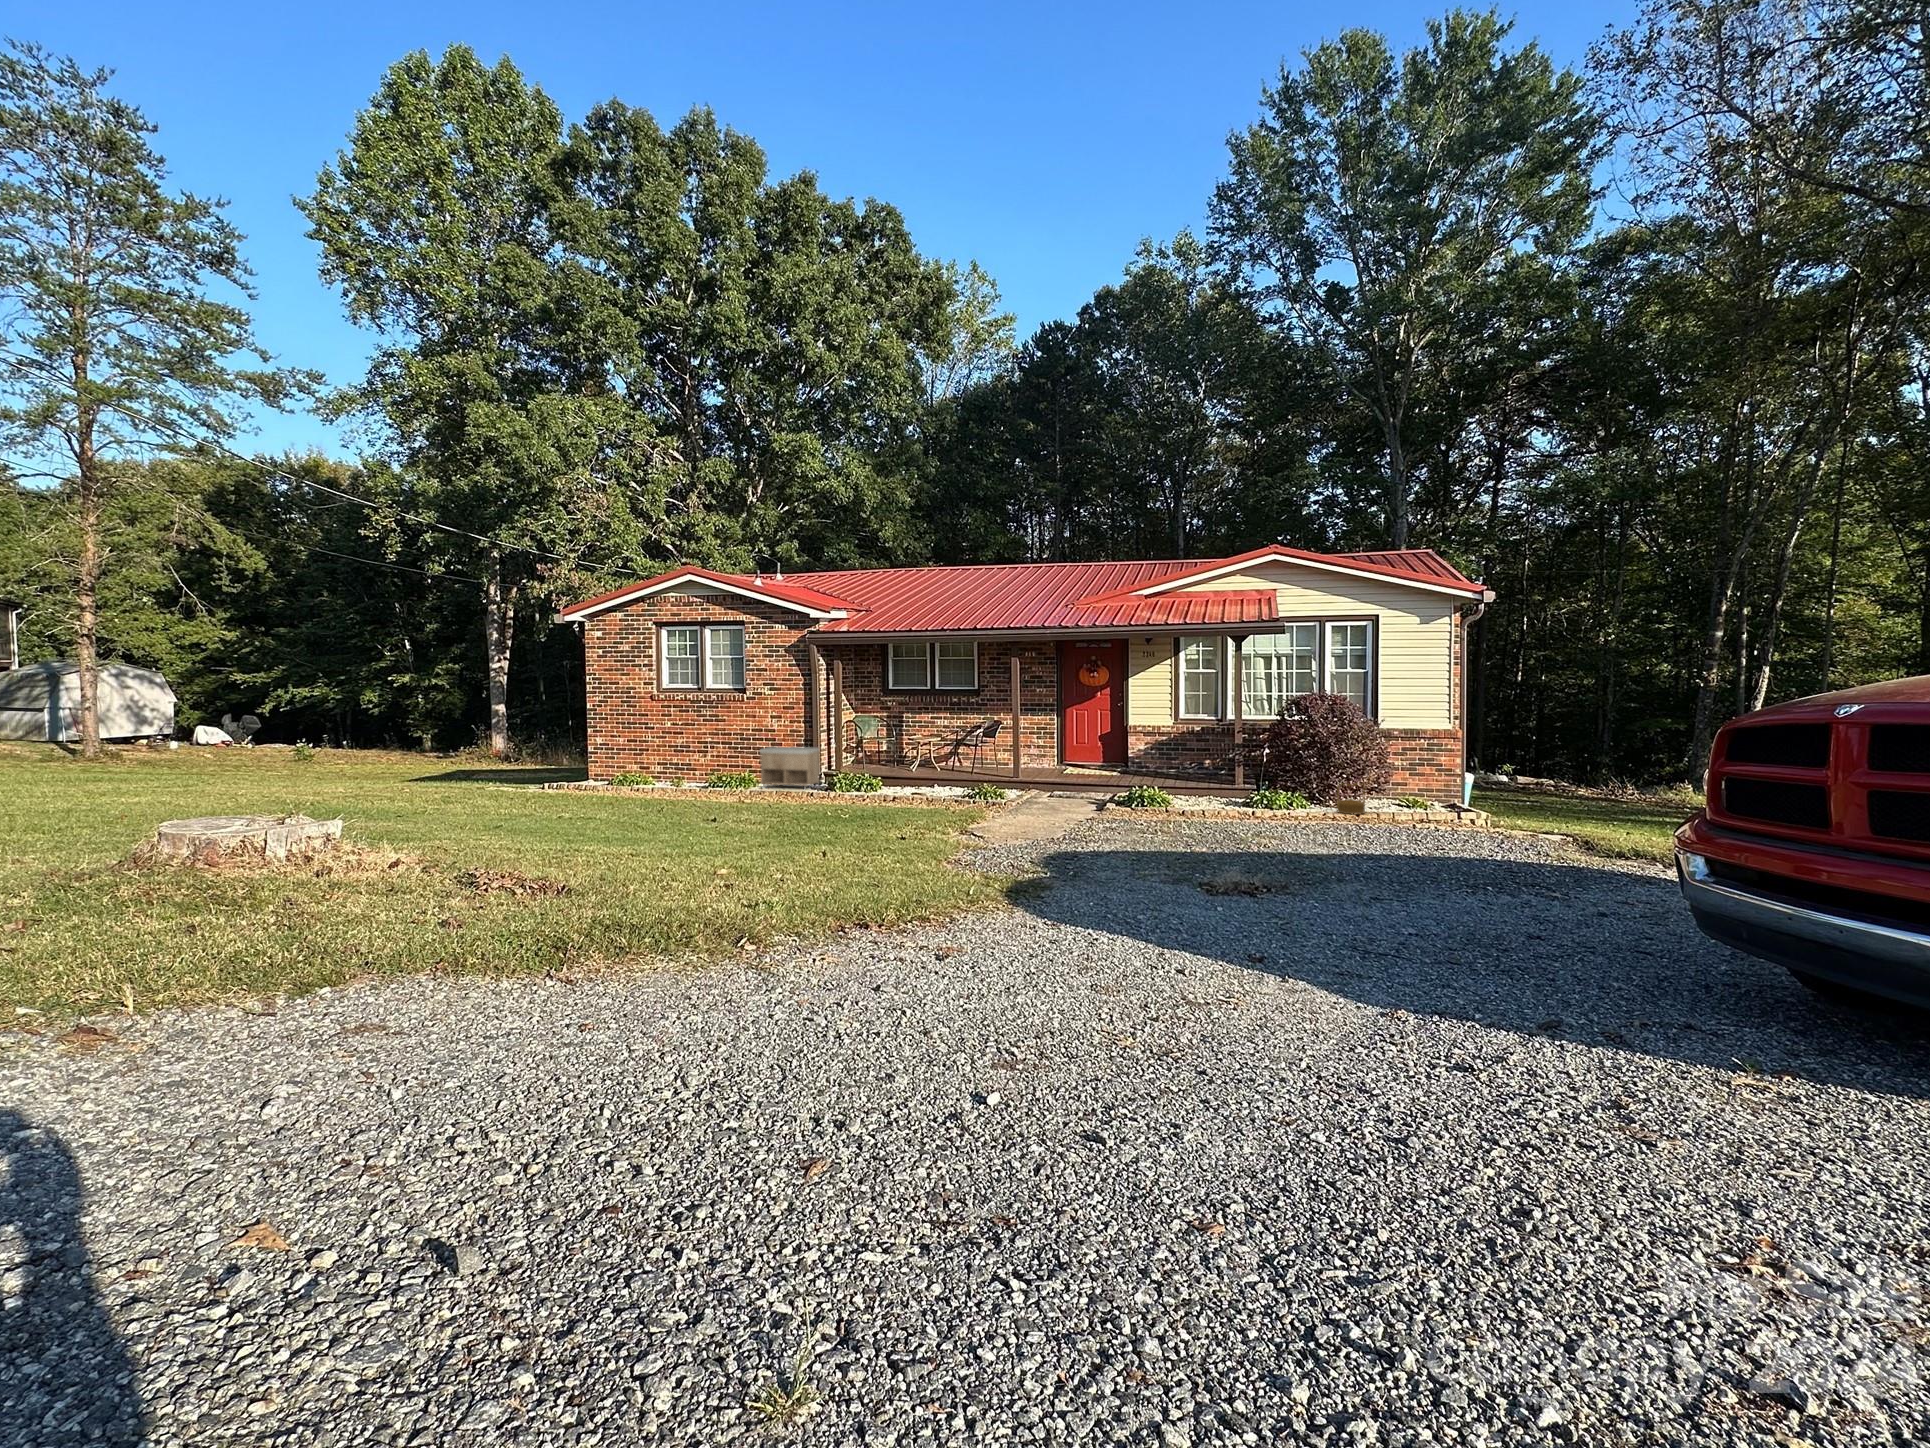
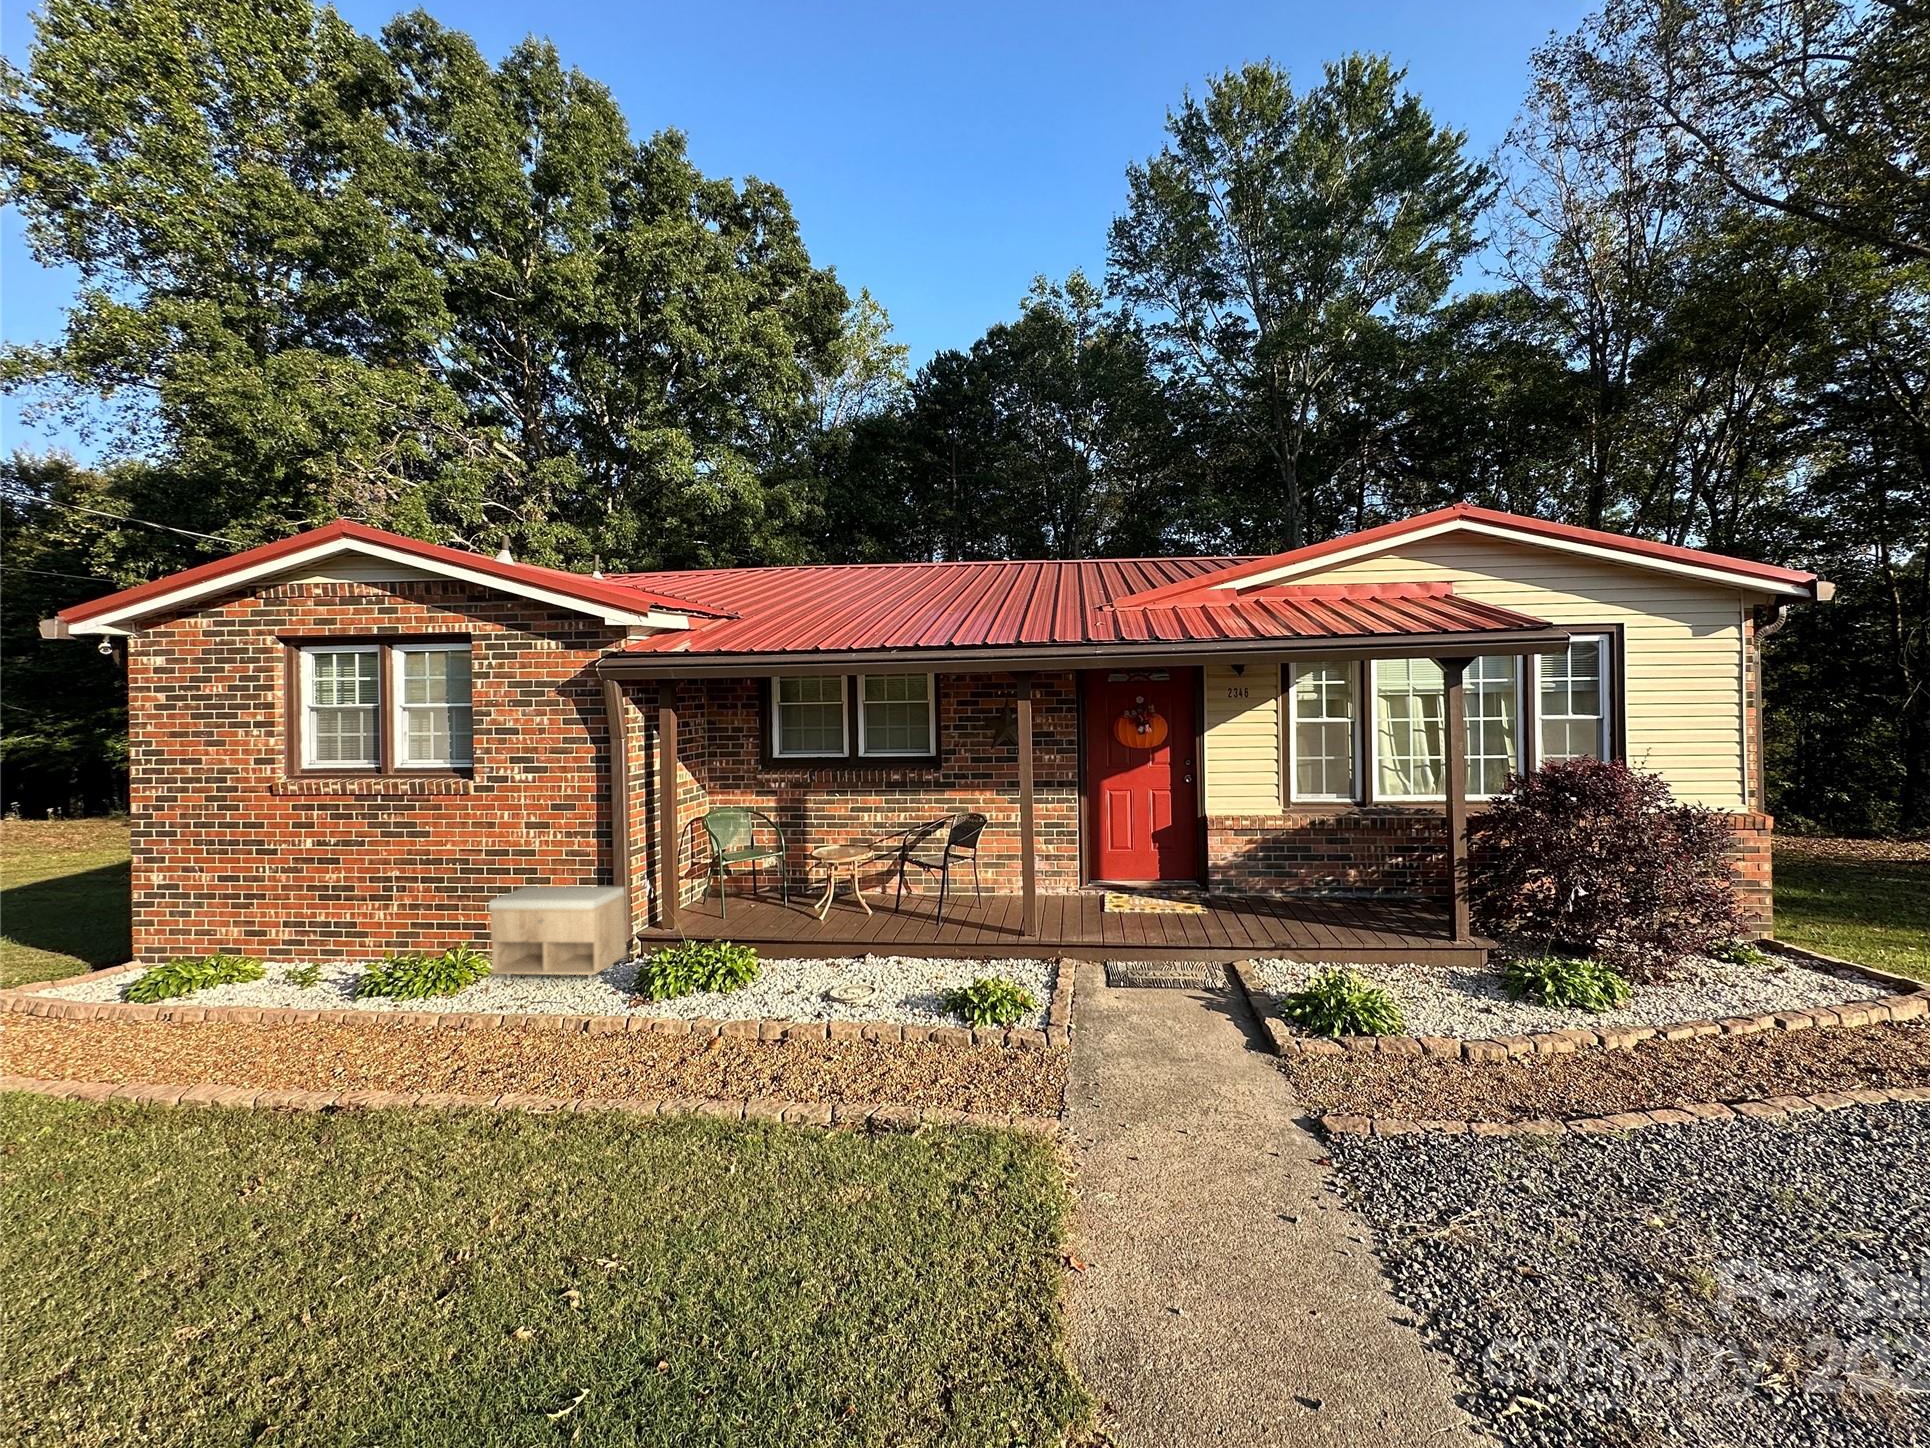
woven basket: present [1337,783,1365,815] -> none [1676,942,1744,1011]

